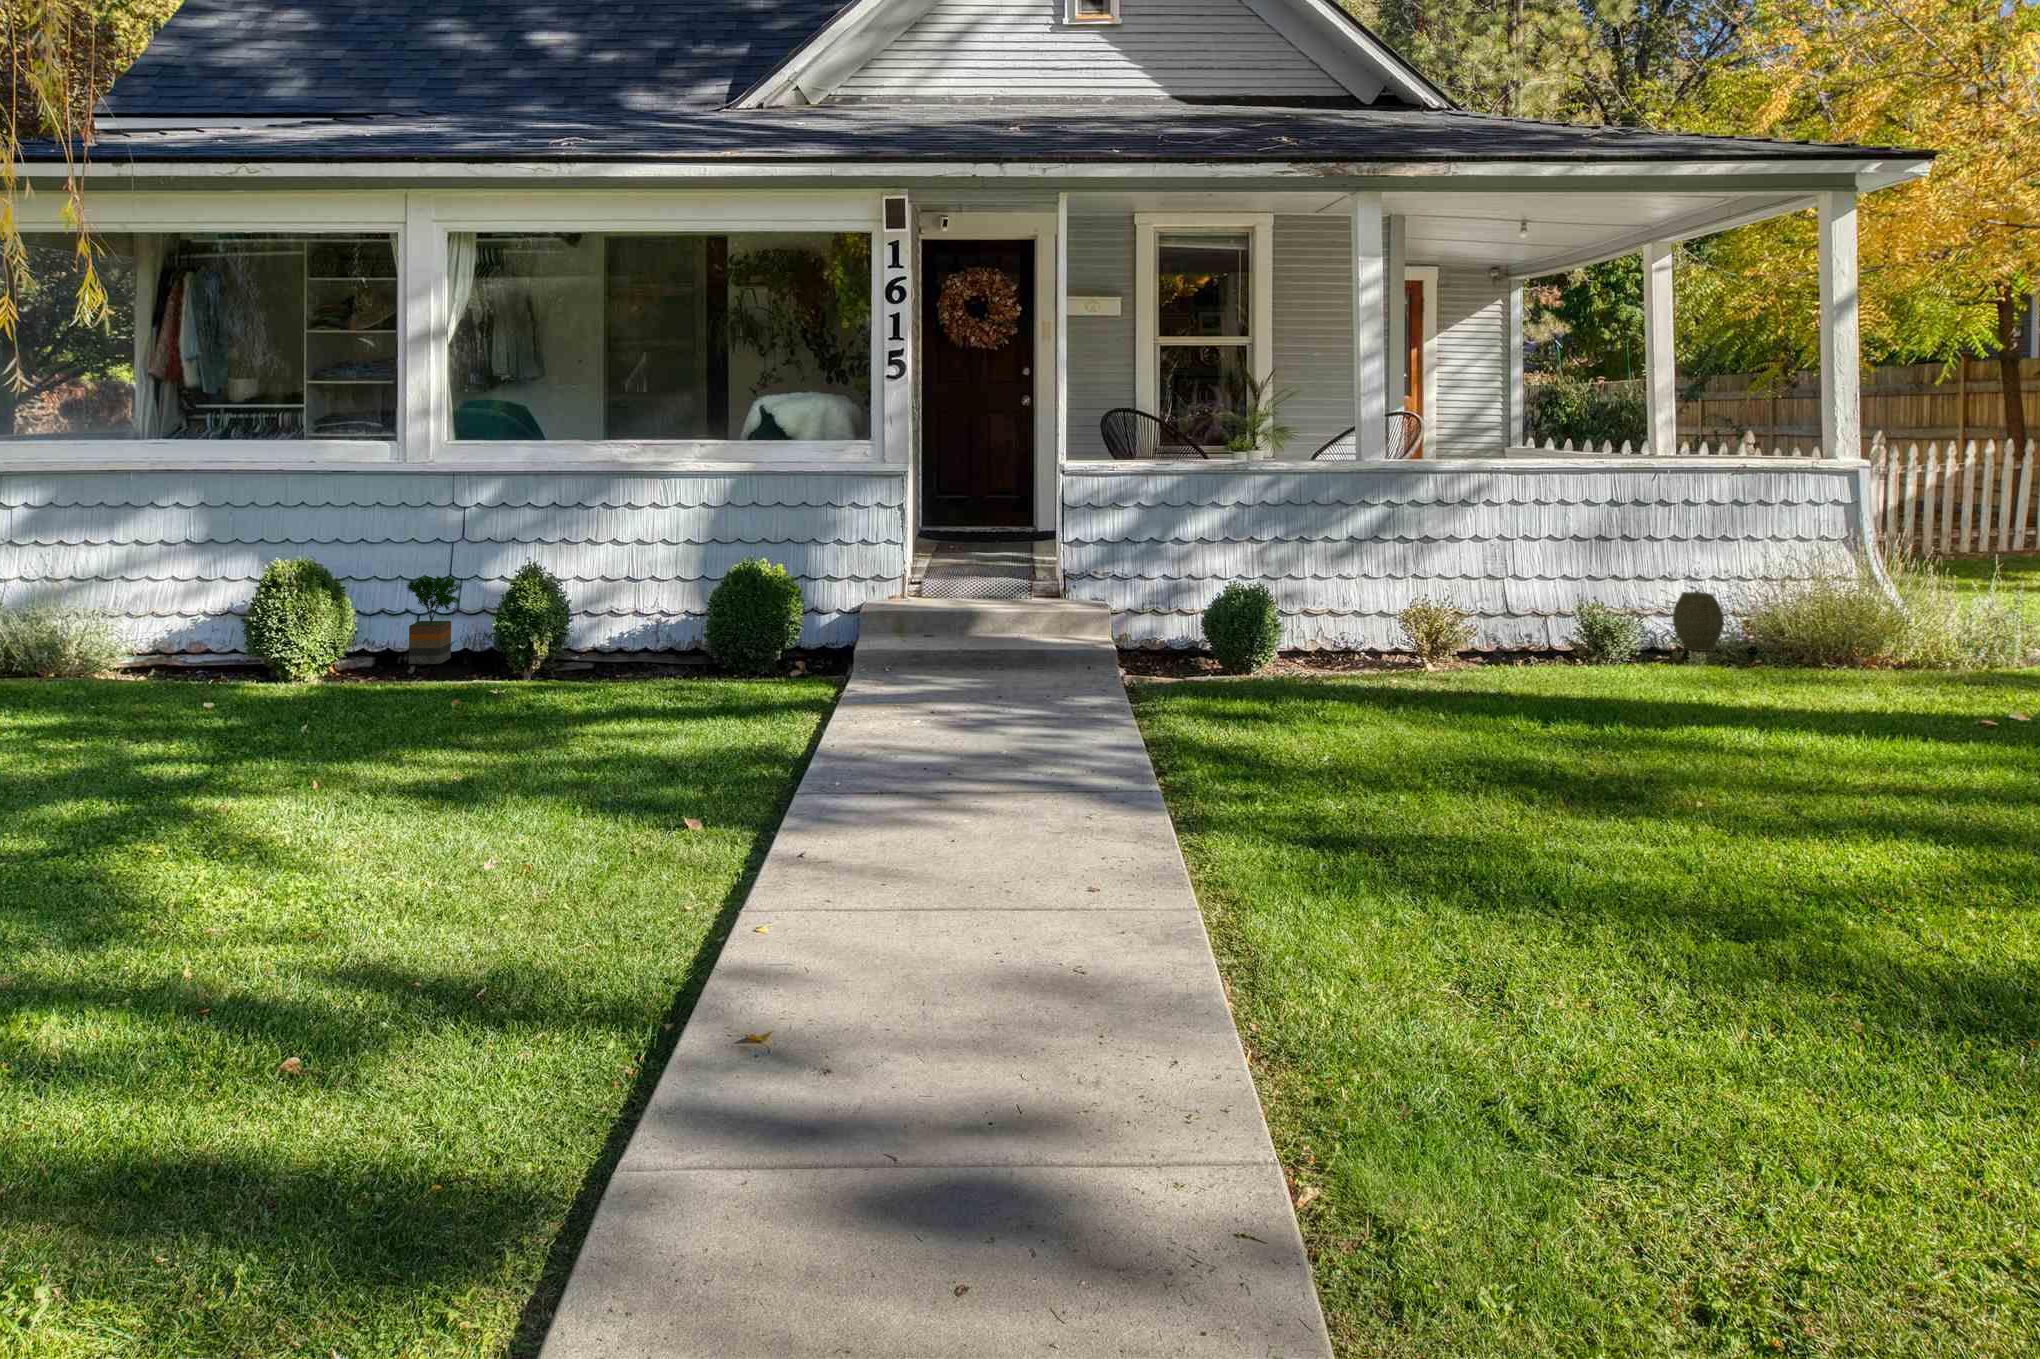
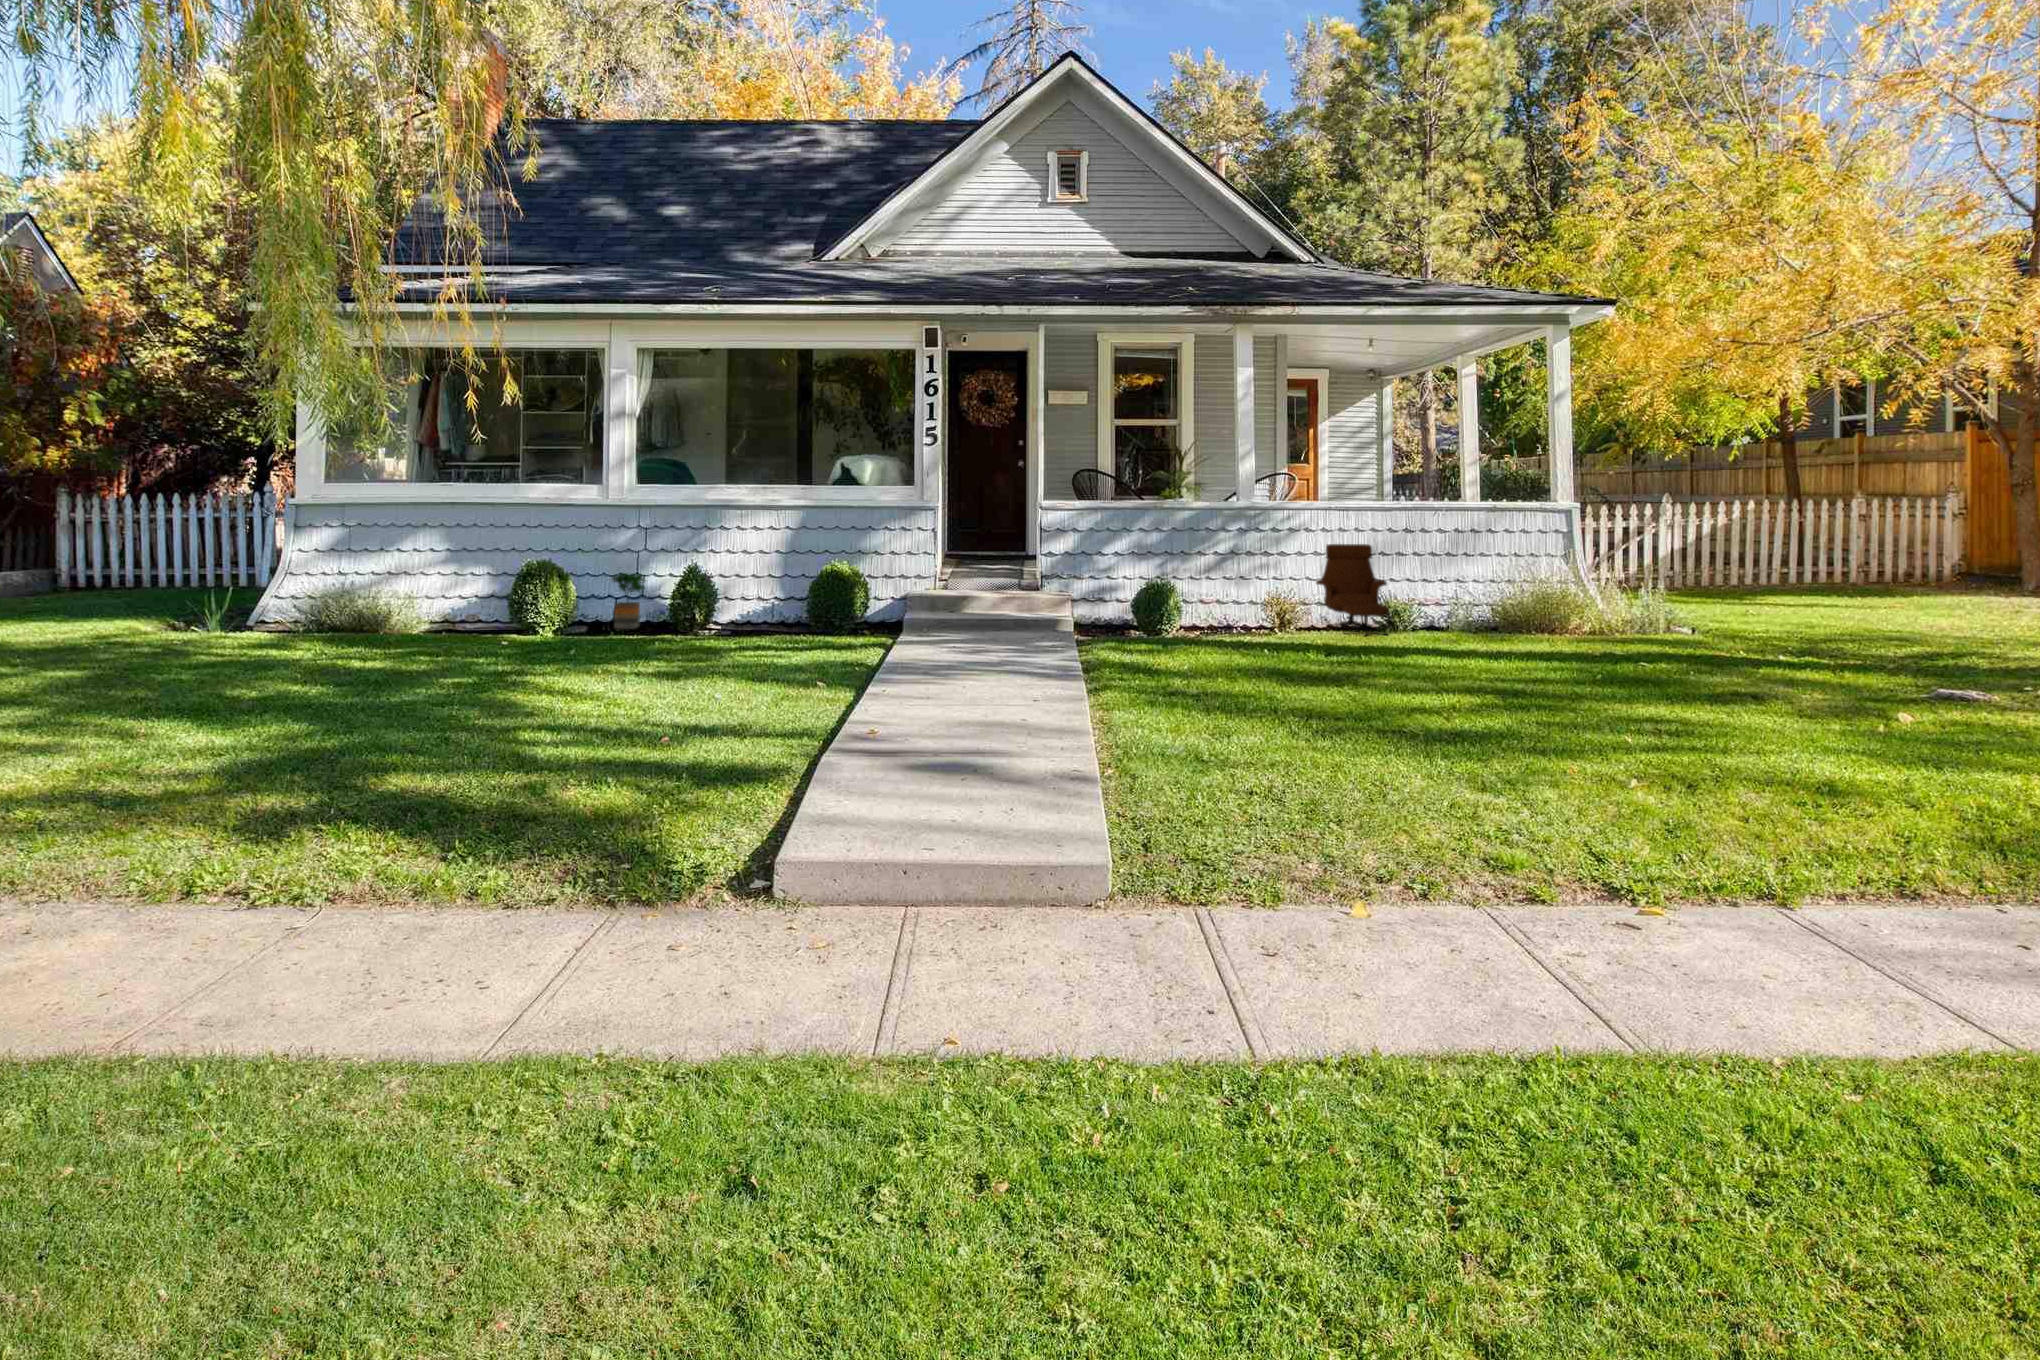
lounge chair: none [1484,524,1617,676] -> present [1316,544,1389,636]
woven basket: present [1672,591,1724,651] -> none [1440,588,1472,627]

